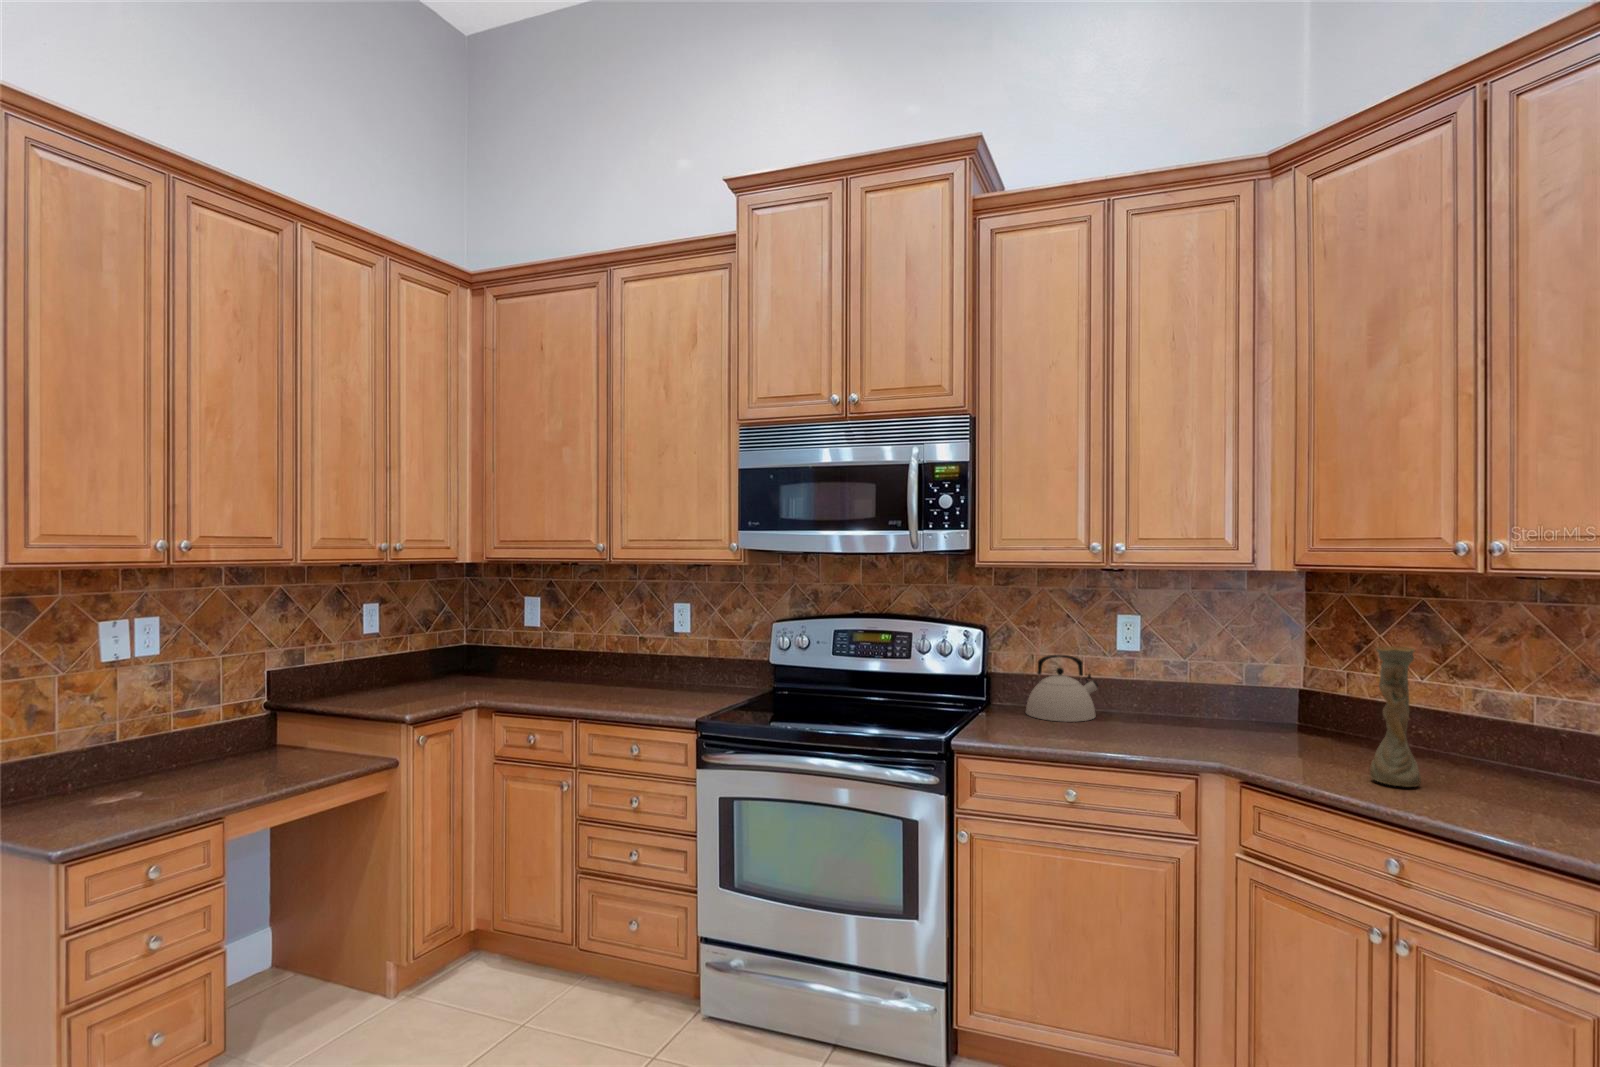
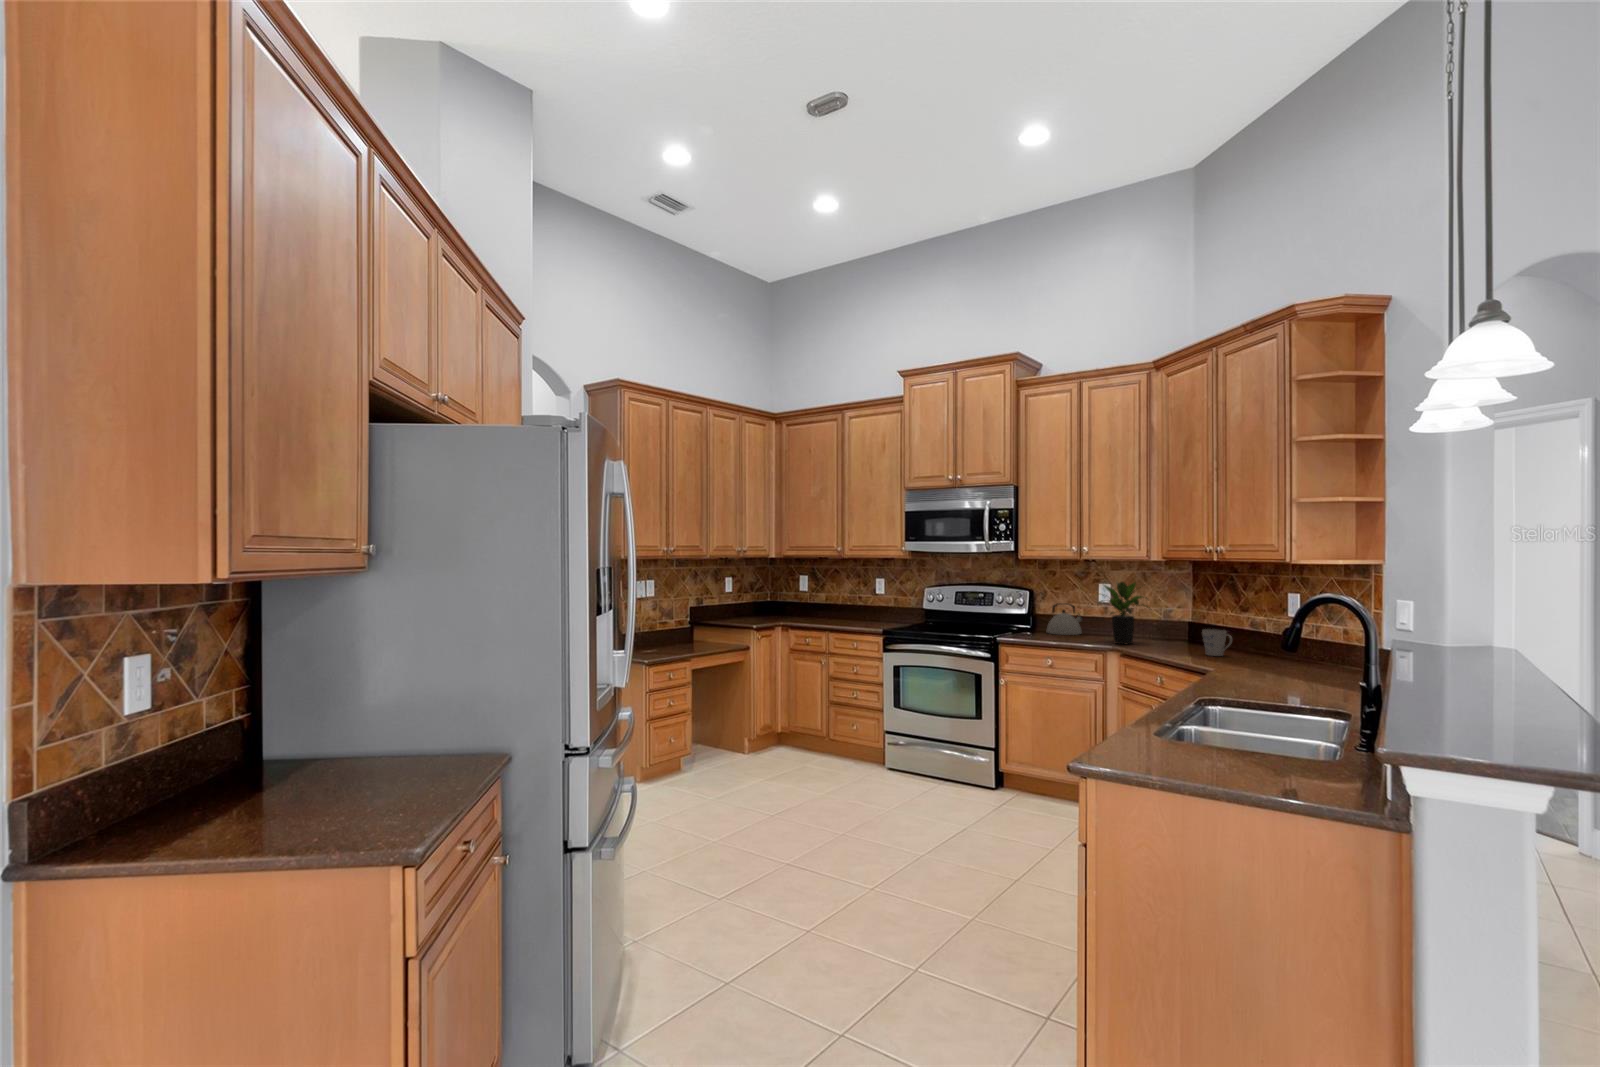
potted plant: none [1155,617,1294,757] -> present [1099,582,1150,644]
vase: present [1370,646,1421,787] -> none [1172,592,1191,652]
mug: none [1460,735,1548,804] -> present [1202,629,1232,656]

